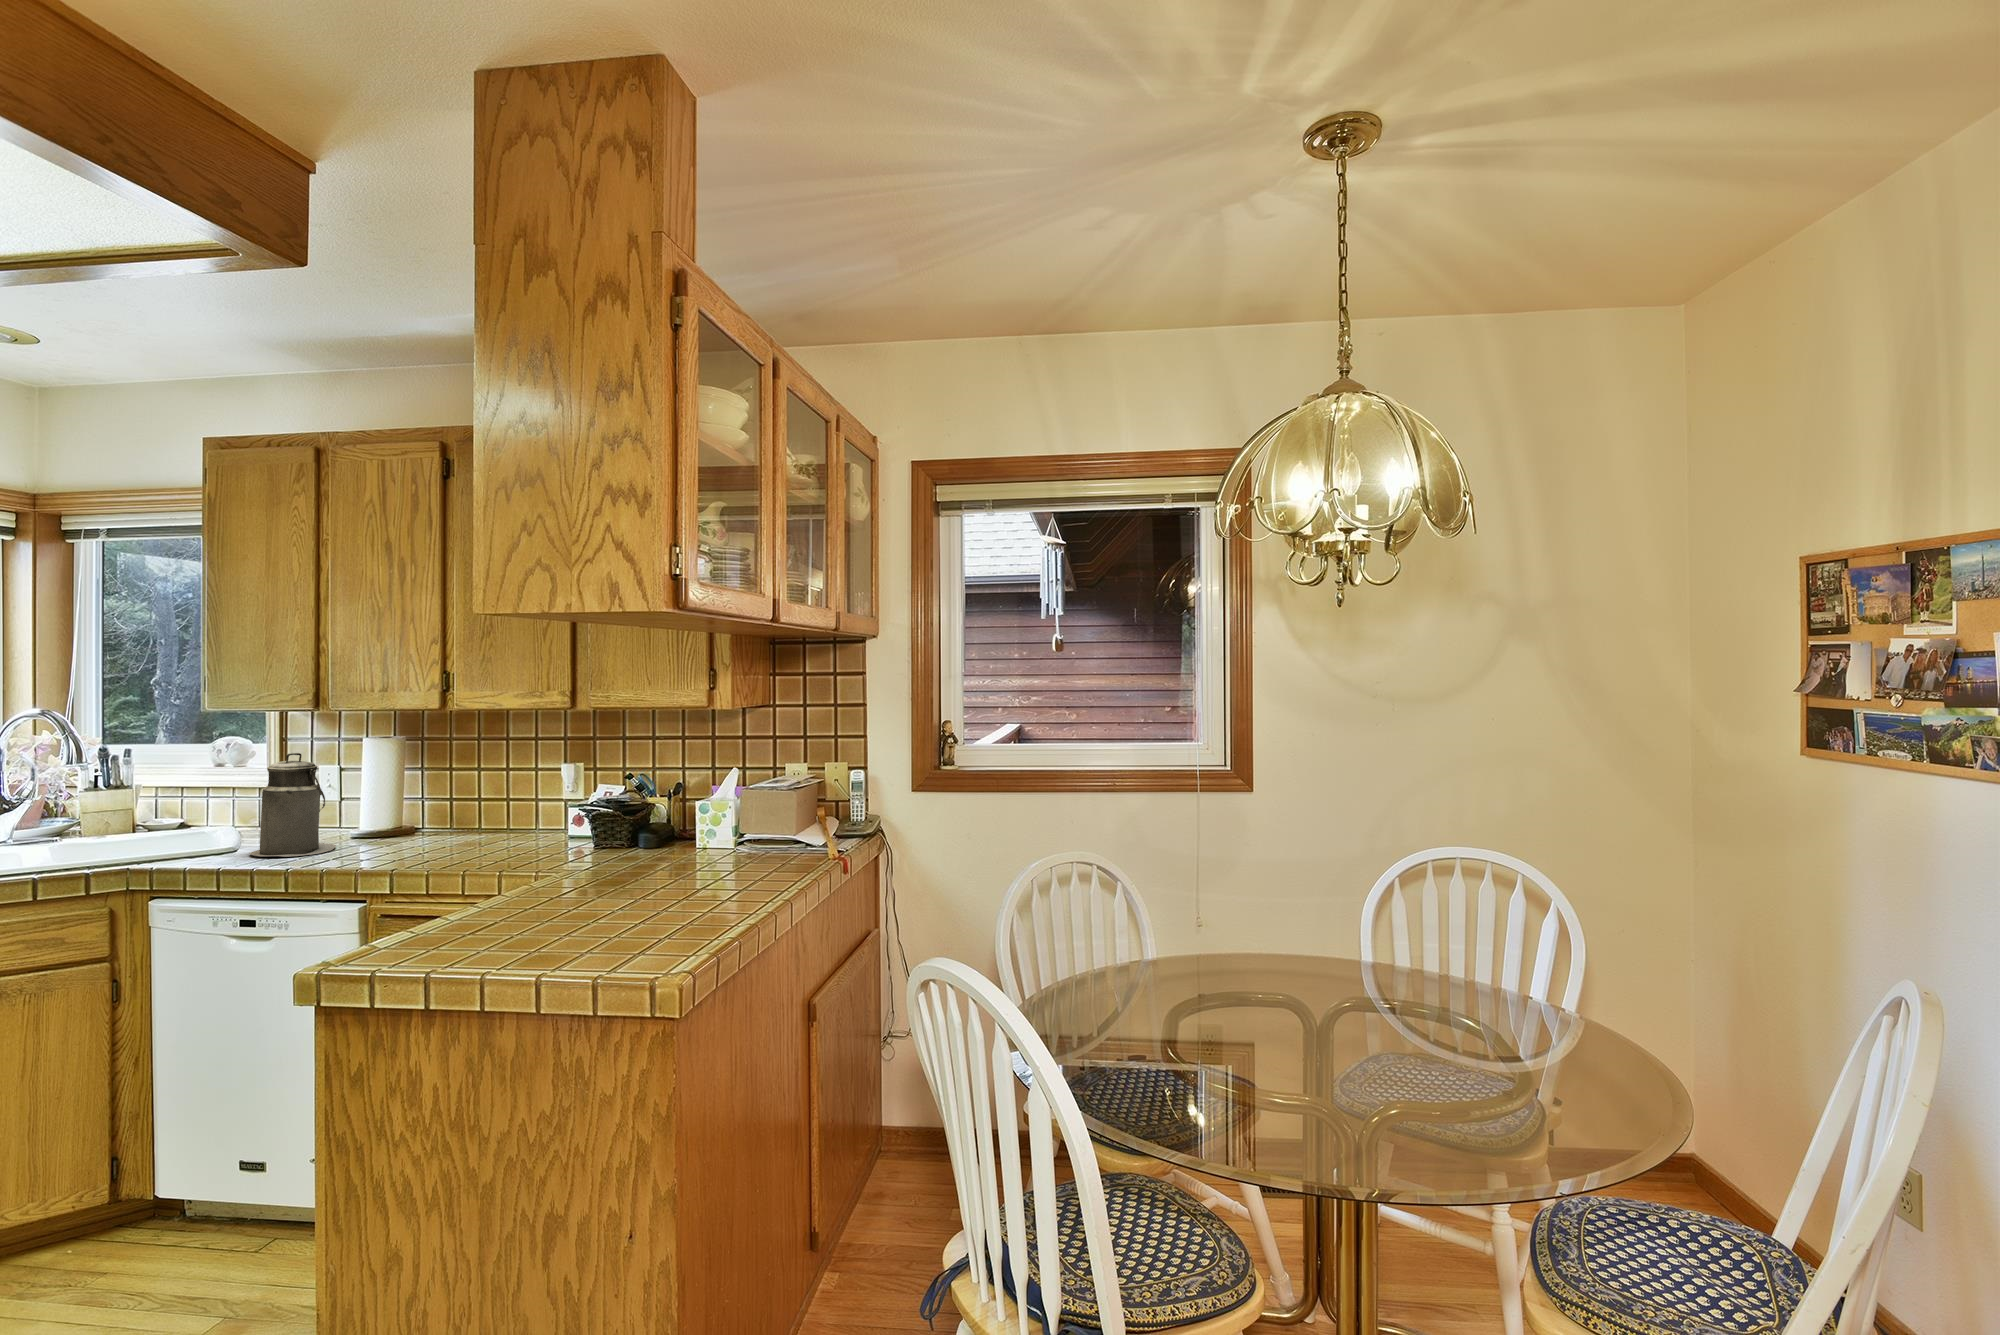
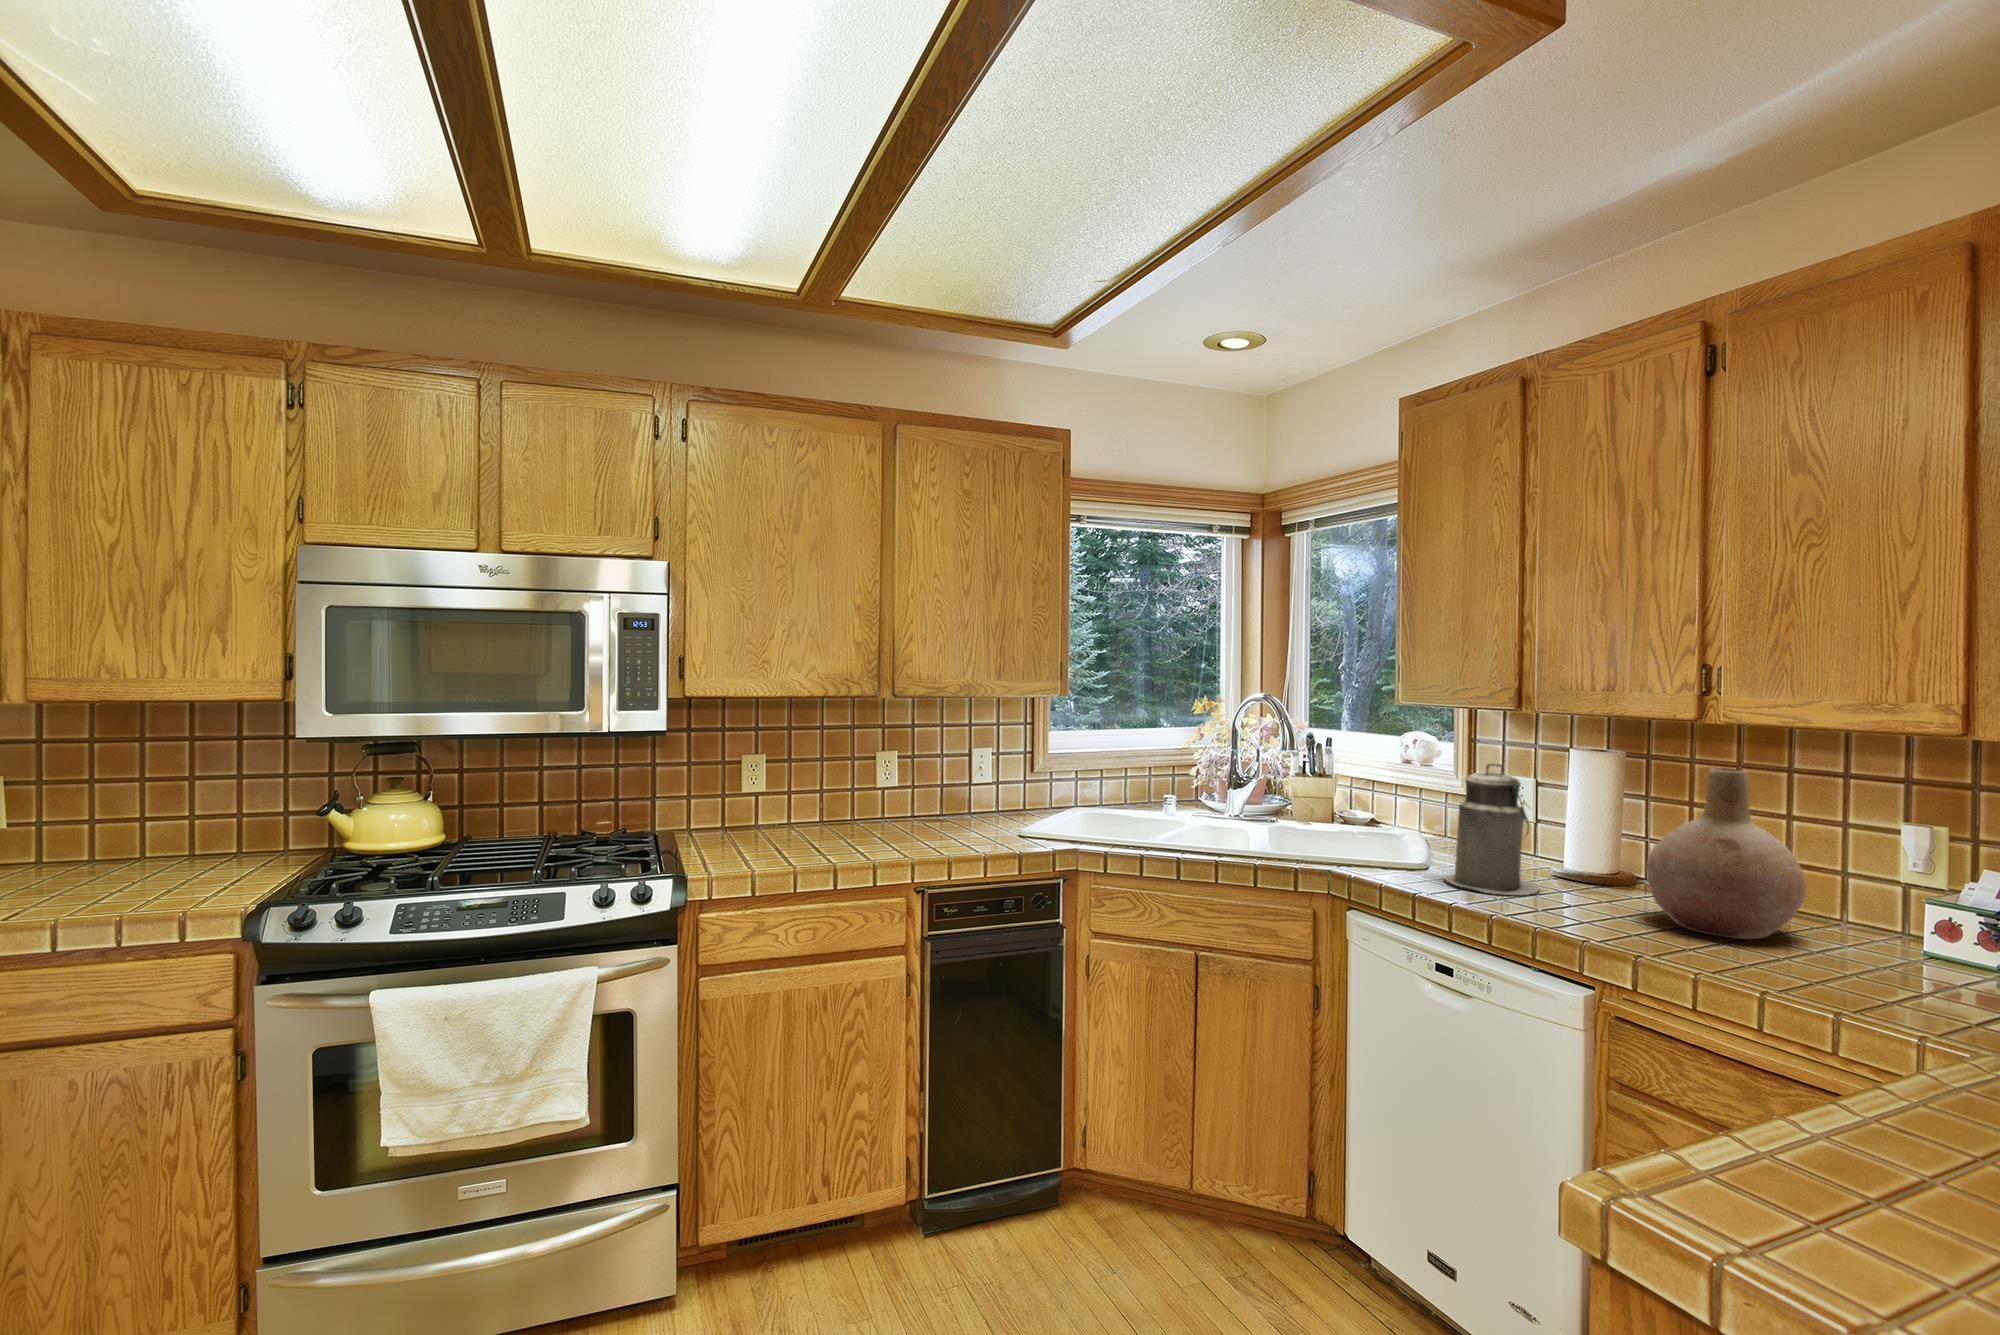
vase: none [411,740,510,852] -> present [1646,768,1806,939]

